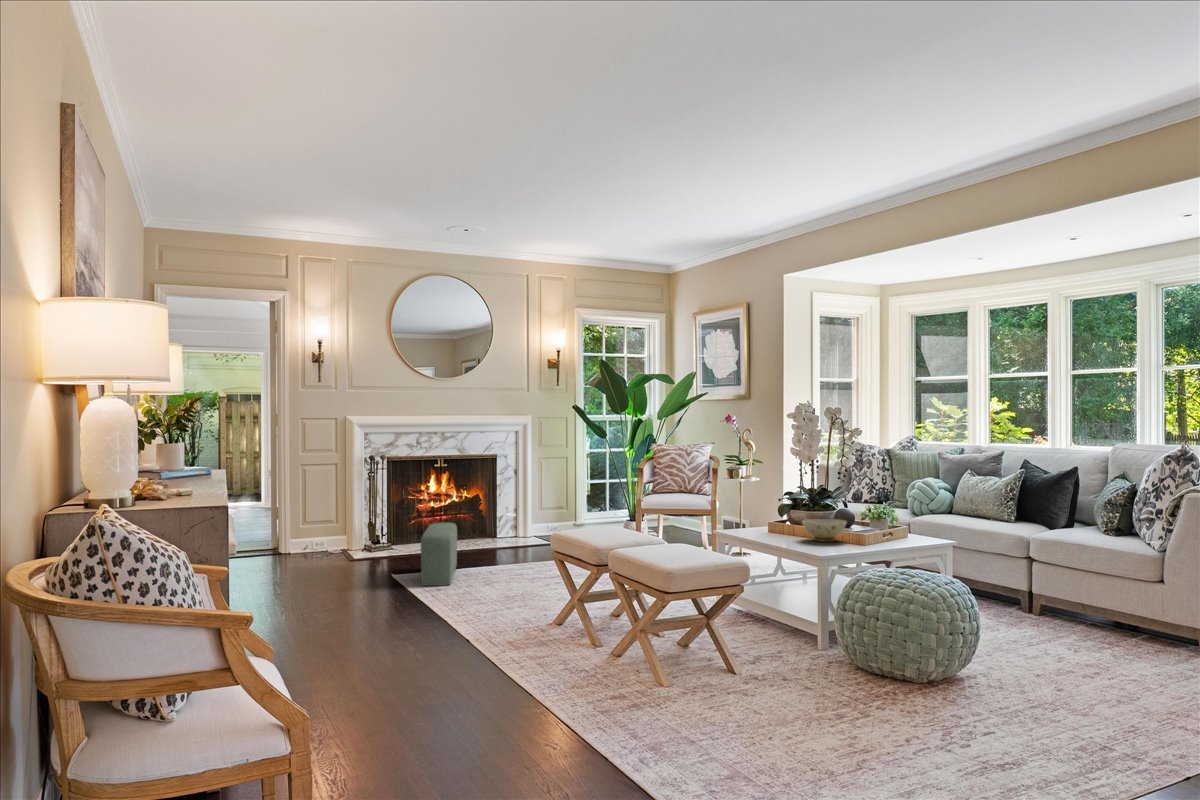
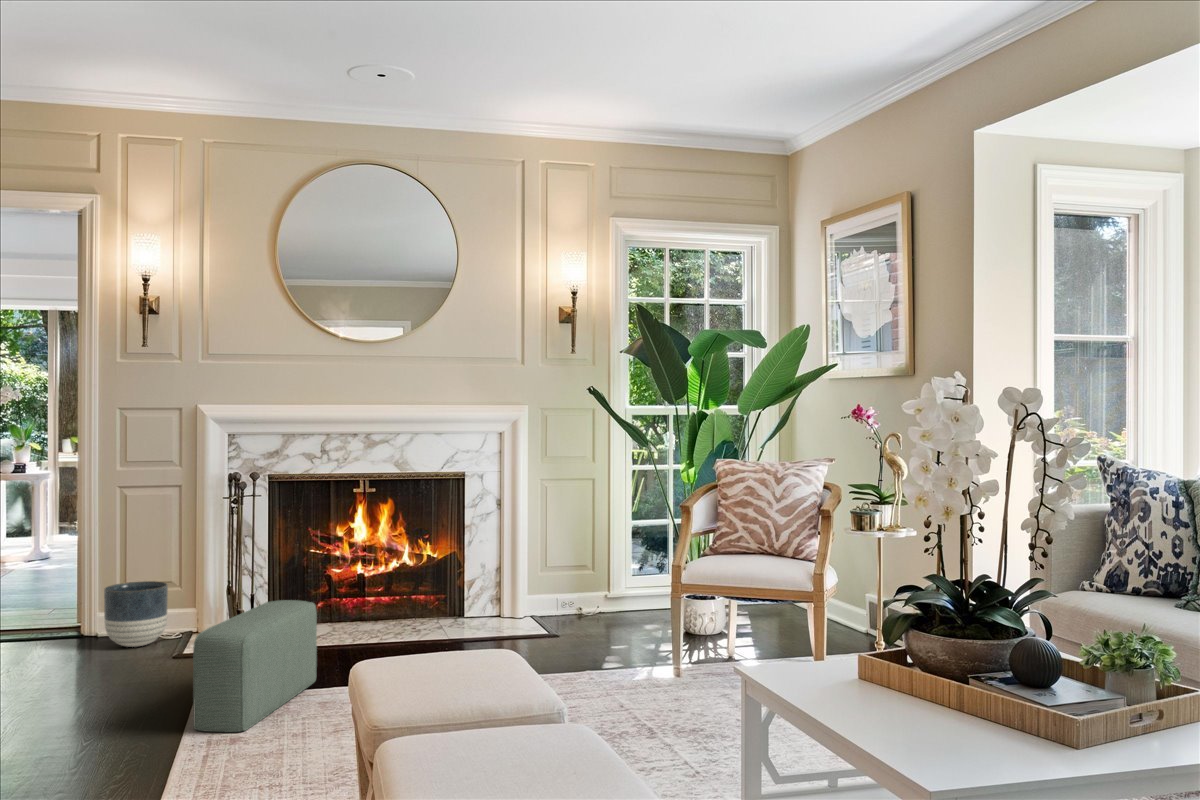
ceramic bowl: present [802,519,847,542] -> none [890,680,1015,757]
planter: none [298,522,335,560] -> present [104,581,168,647]

